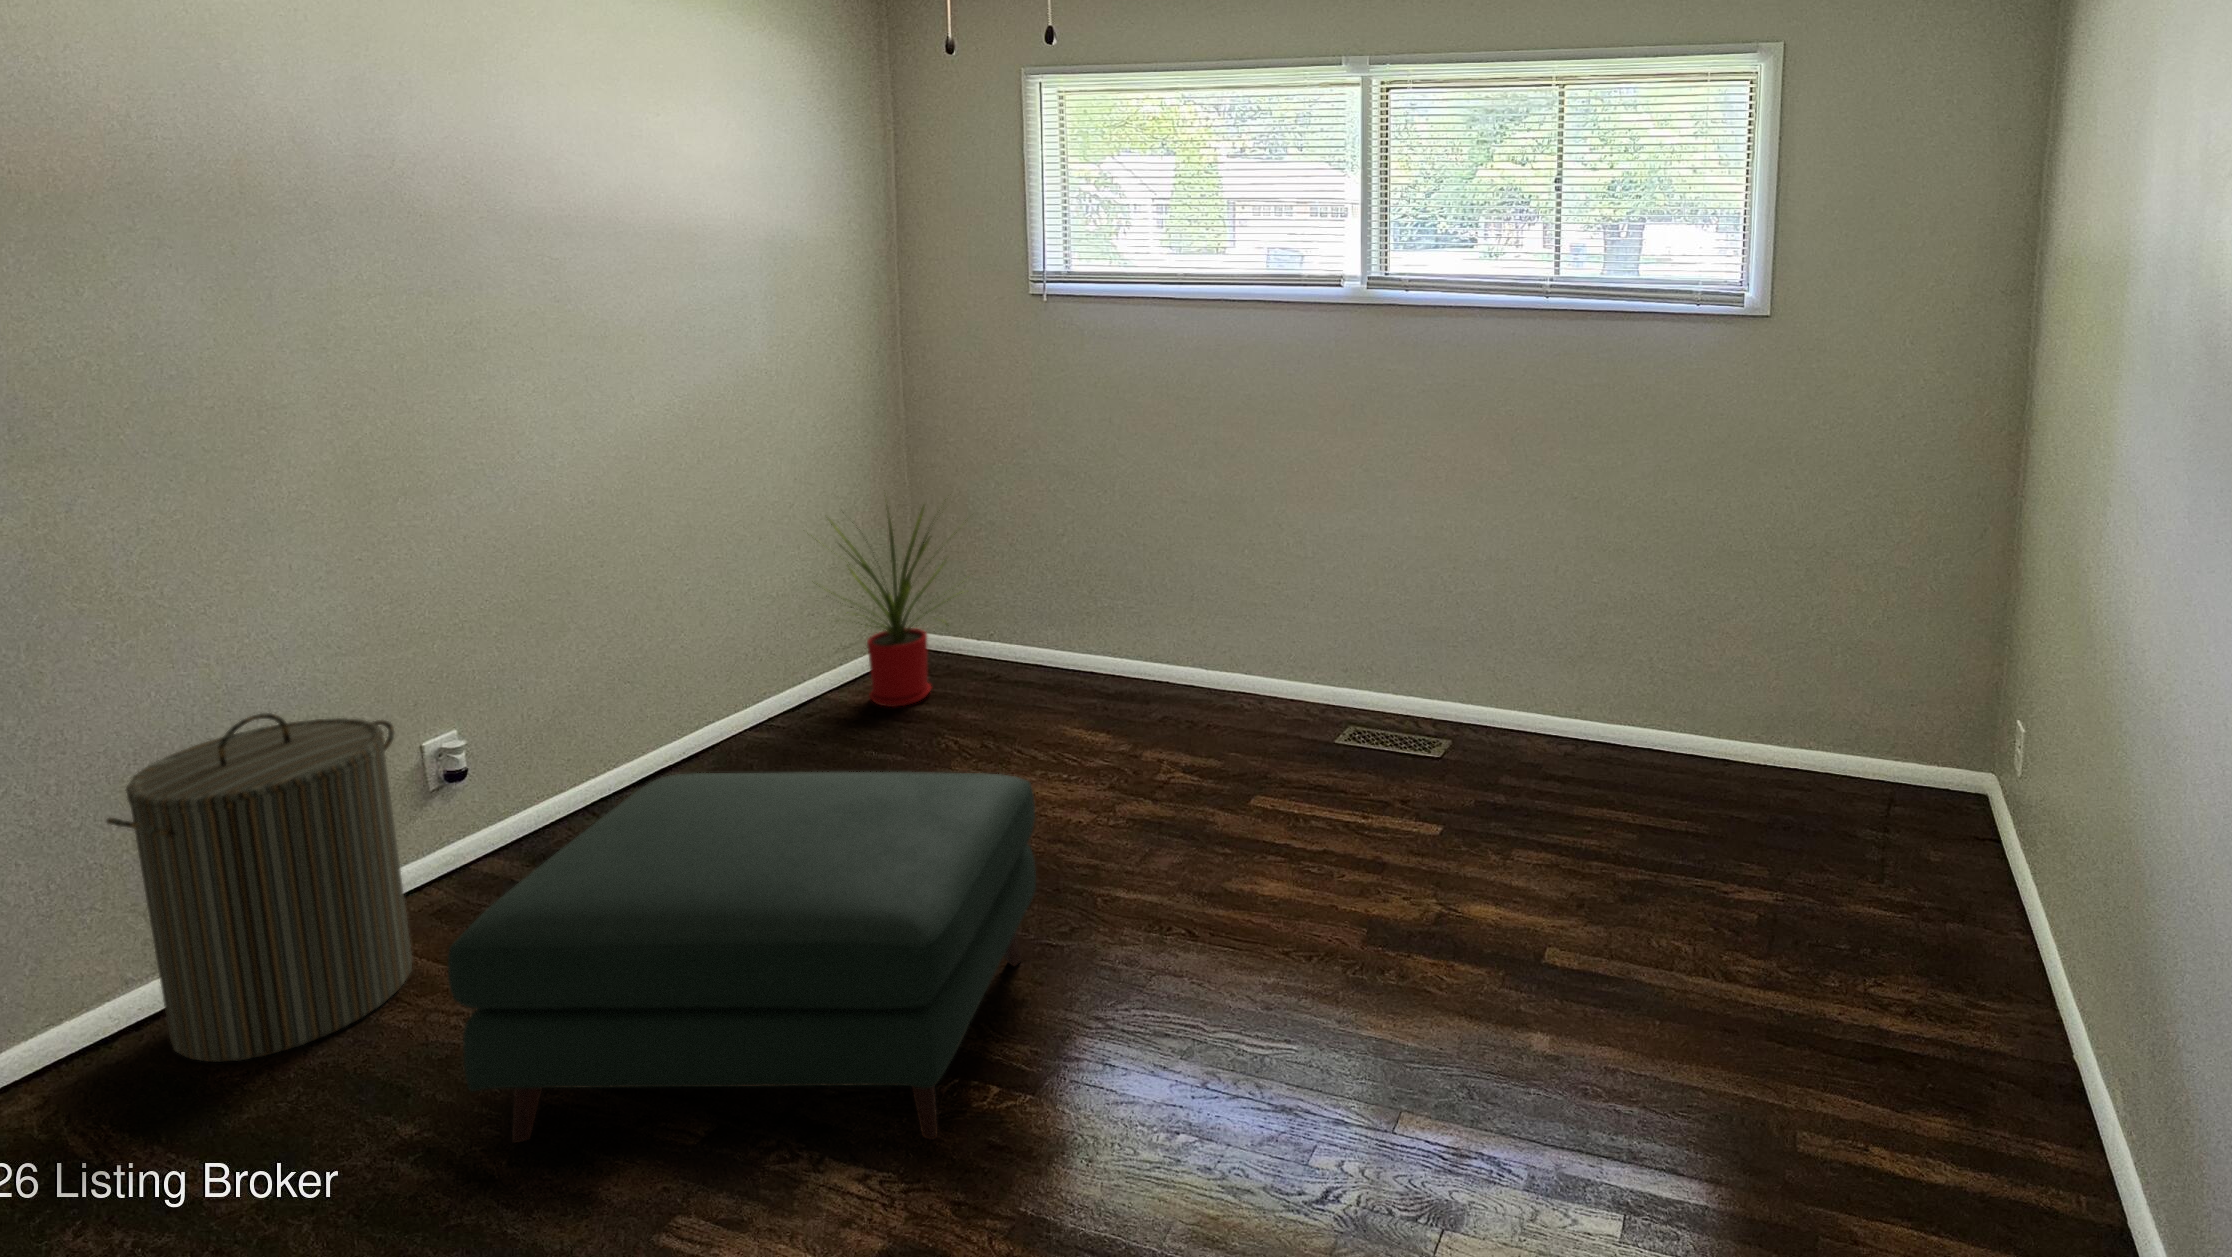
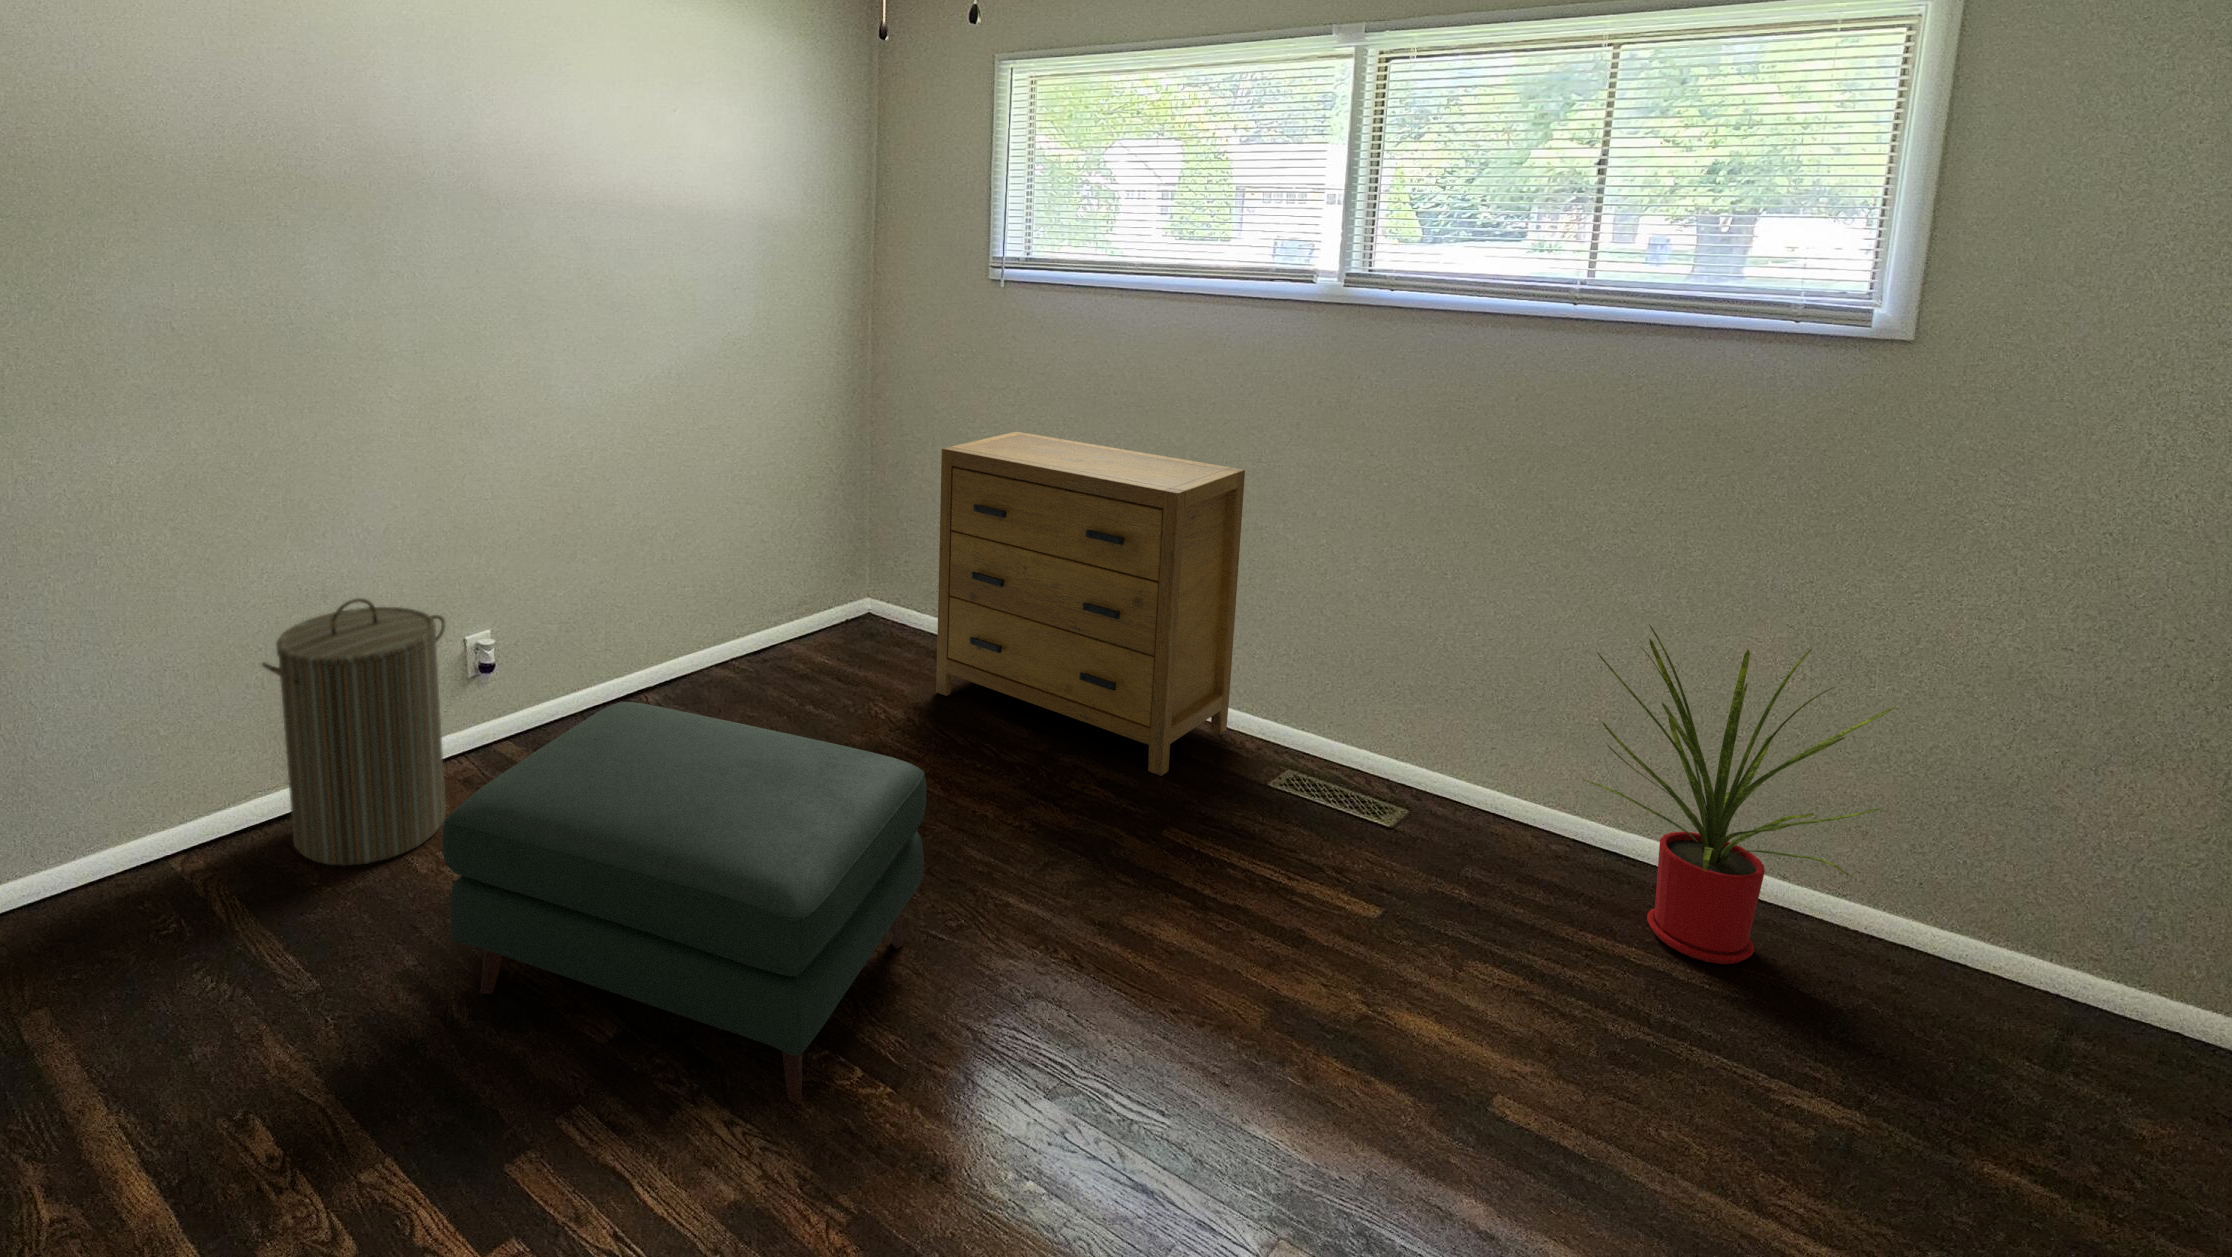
dresser: none [1002,443,1299,753] -> present [936,432,1245,776]
house plant: present [816,499,958,707] -> present [1584,625,1895,964]

